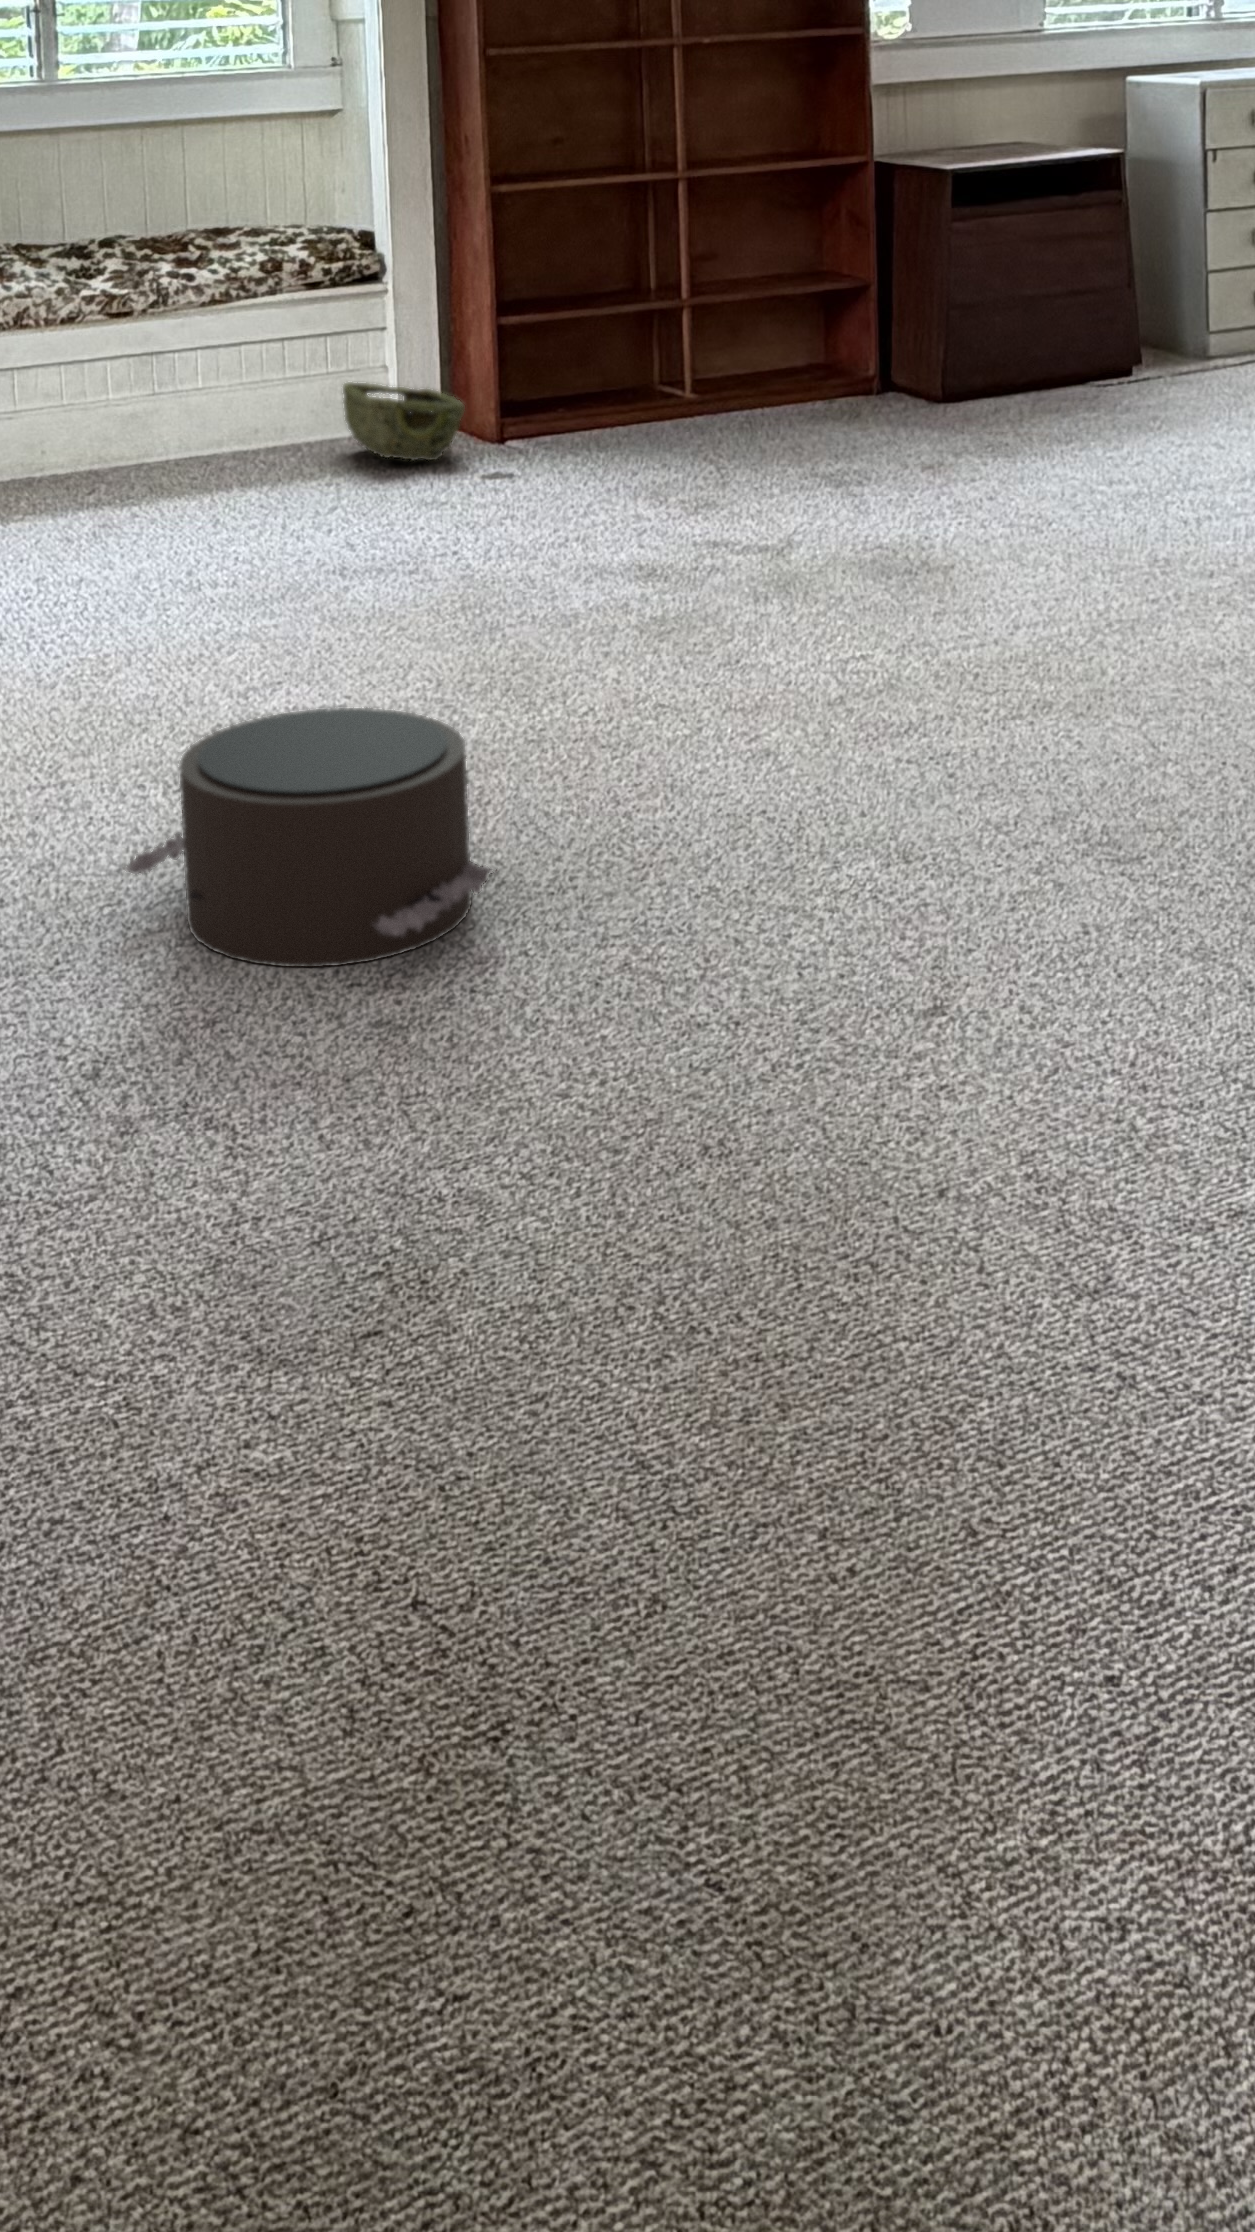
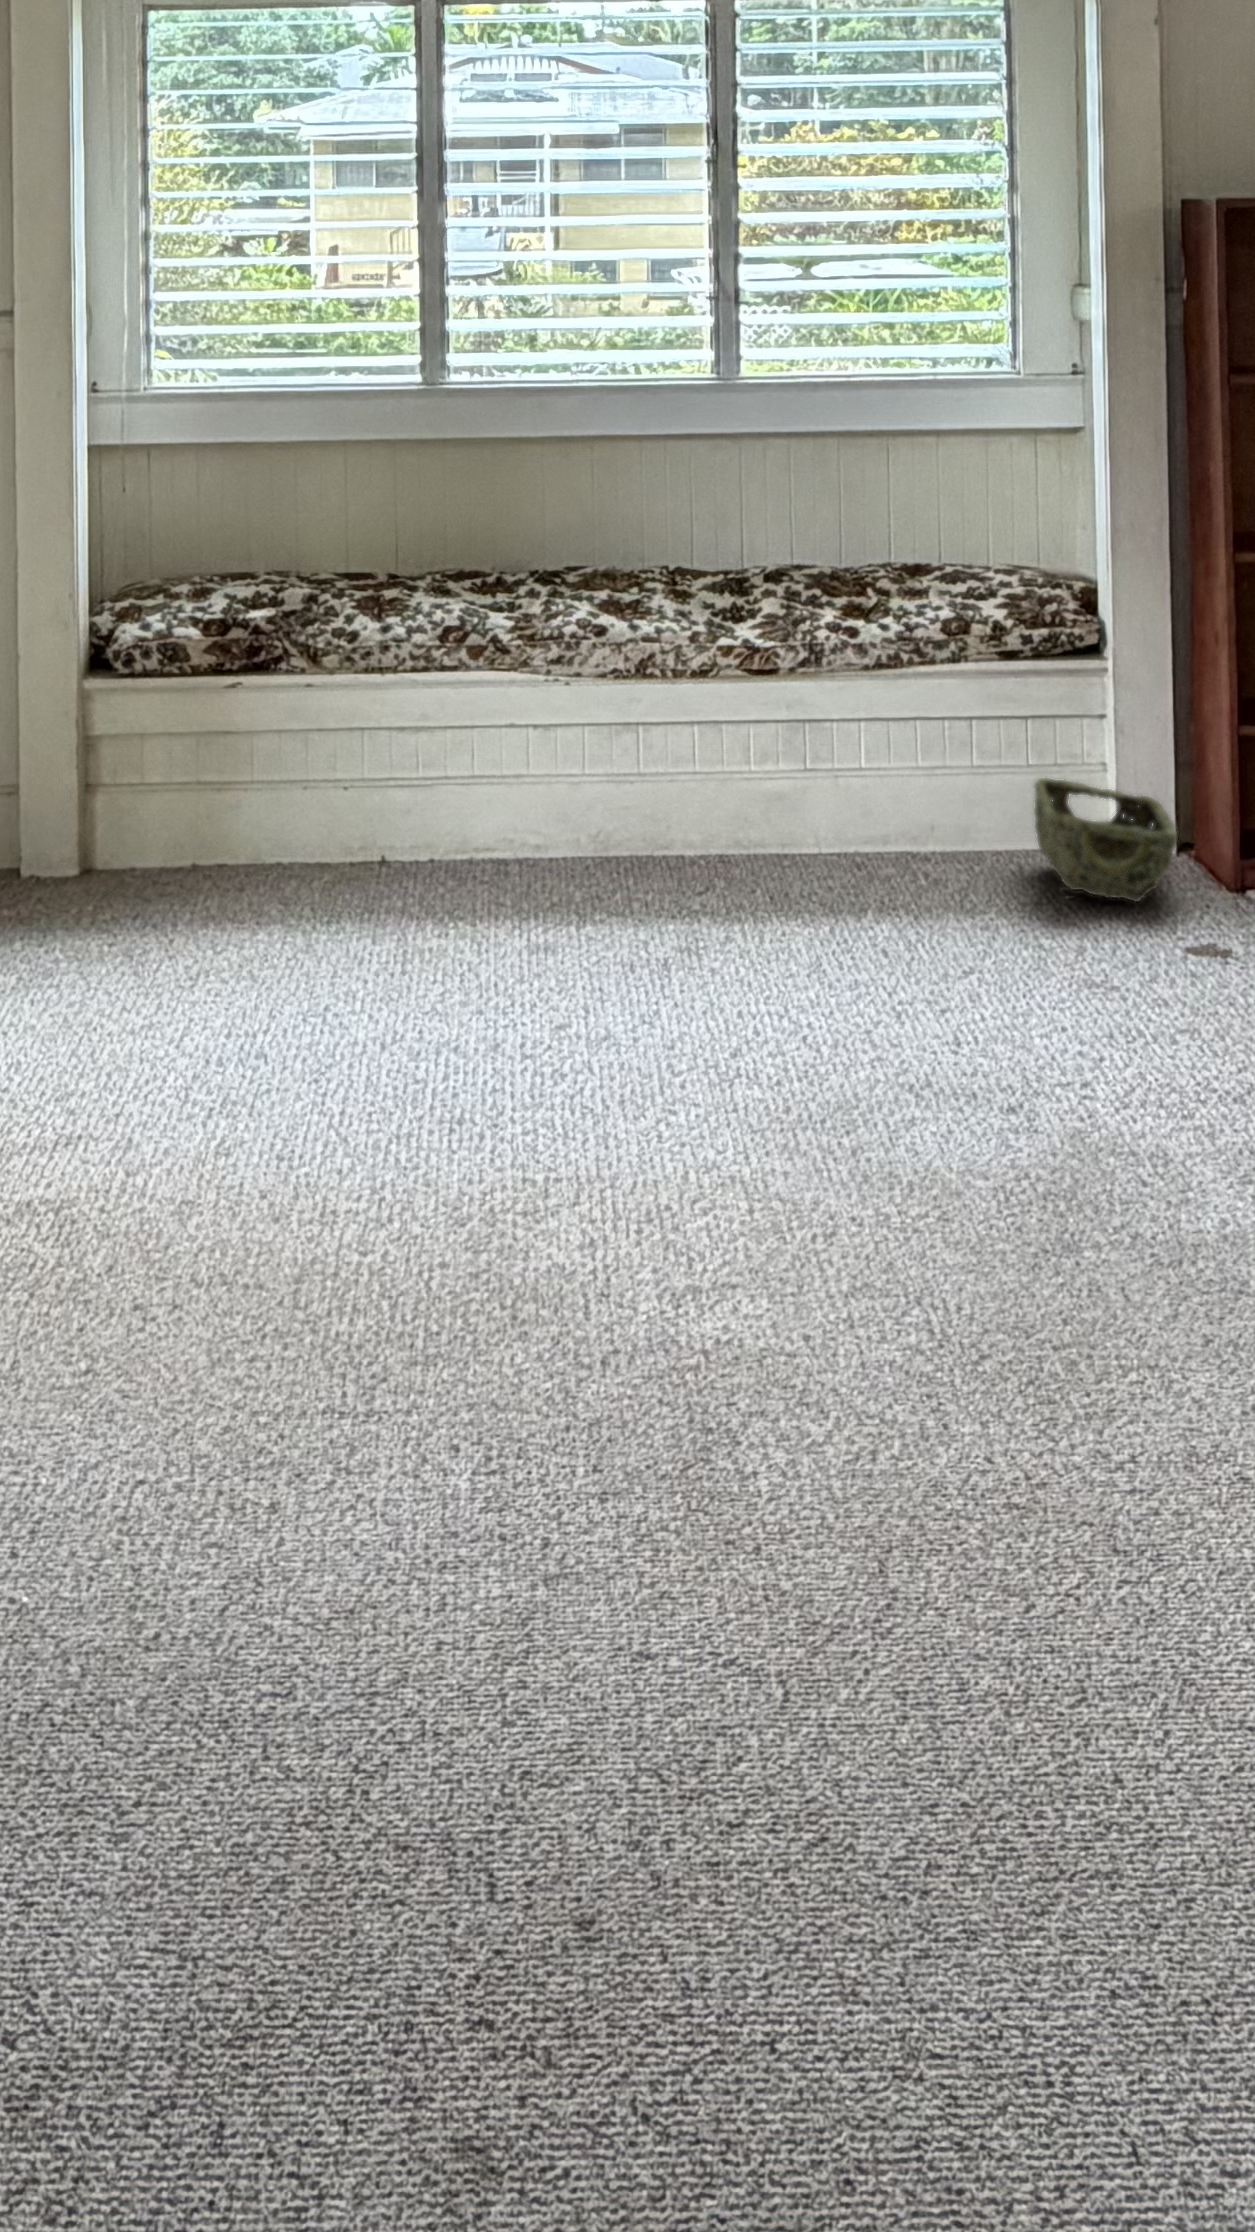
pouf: present [125,708,492,967] -> none [208,1479,705,2032]

